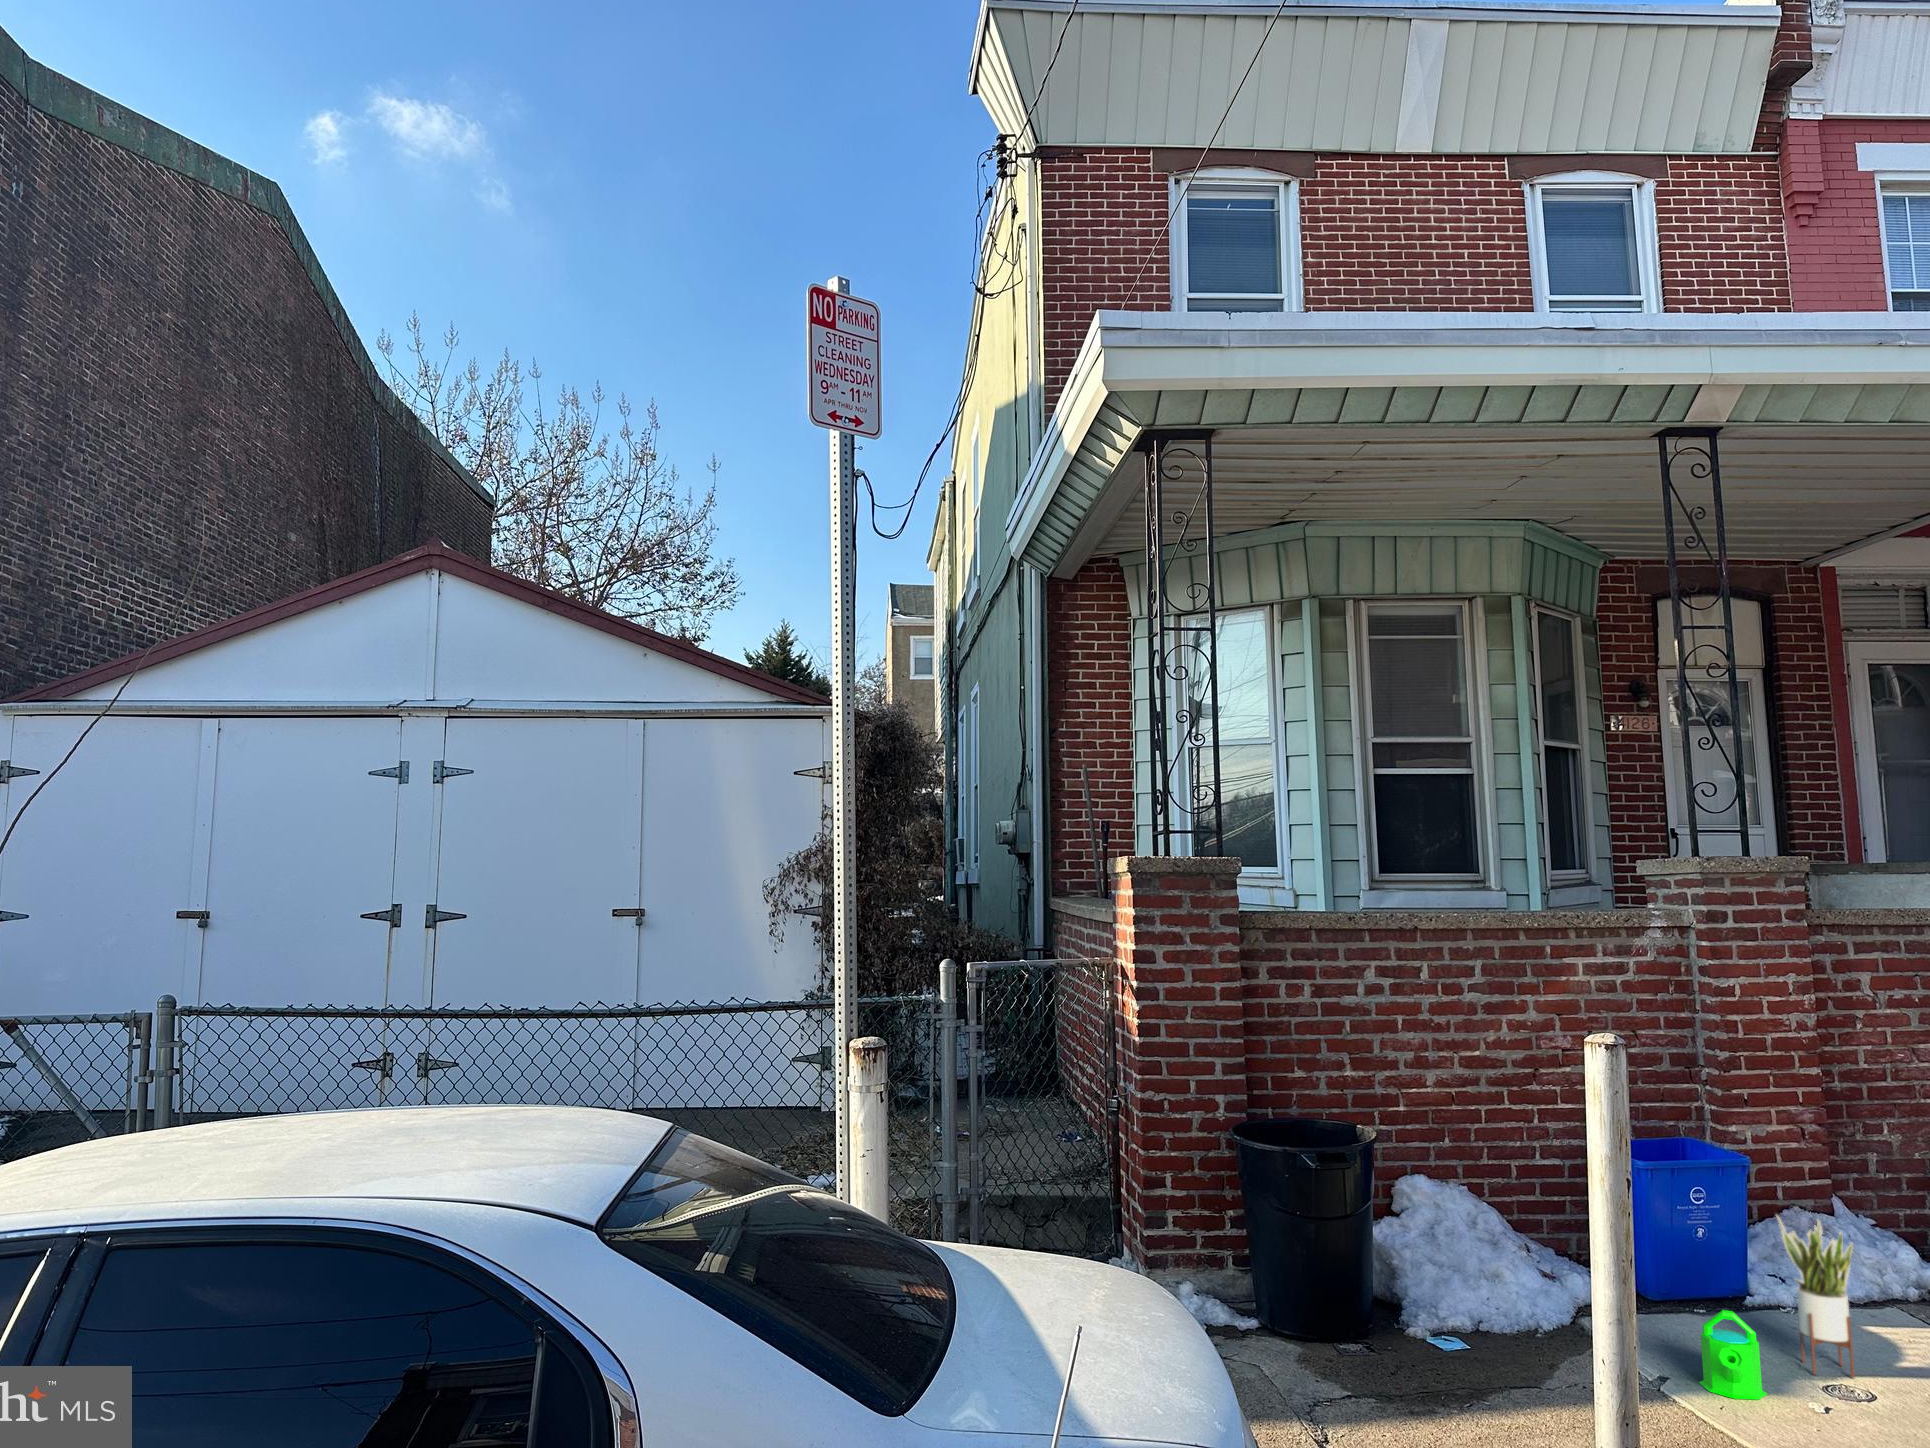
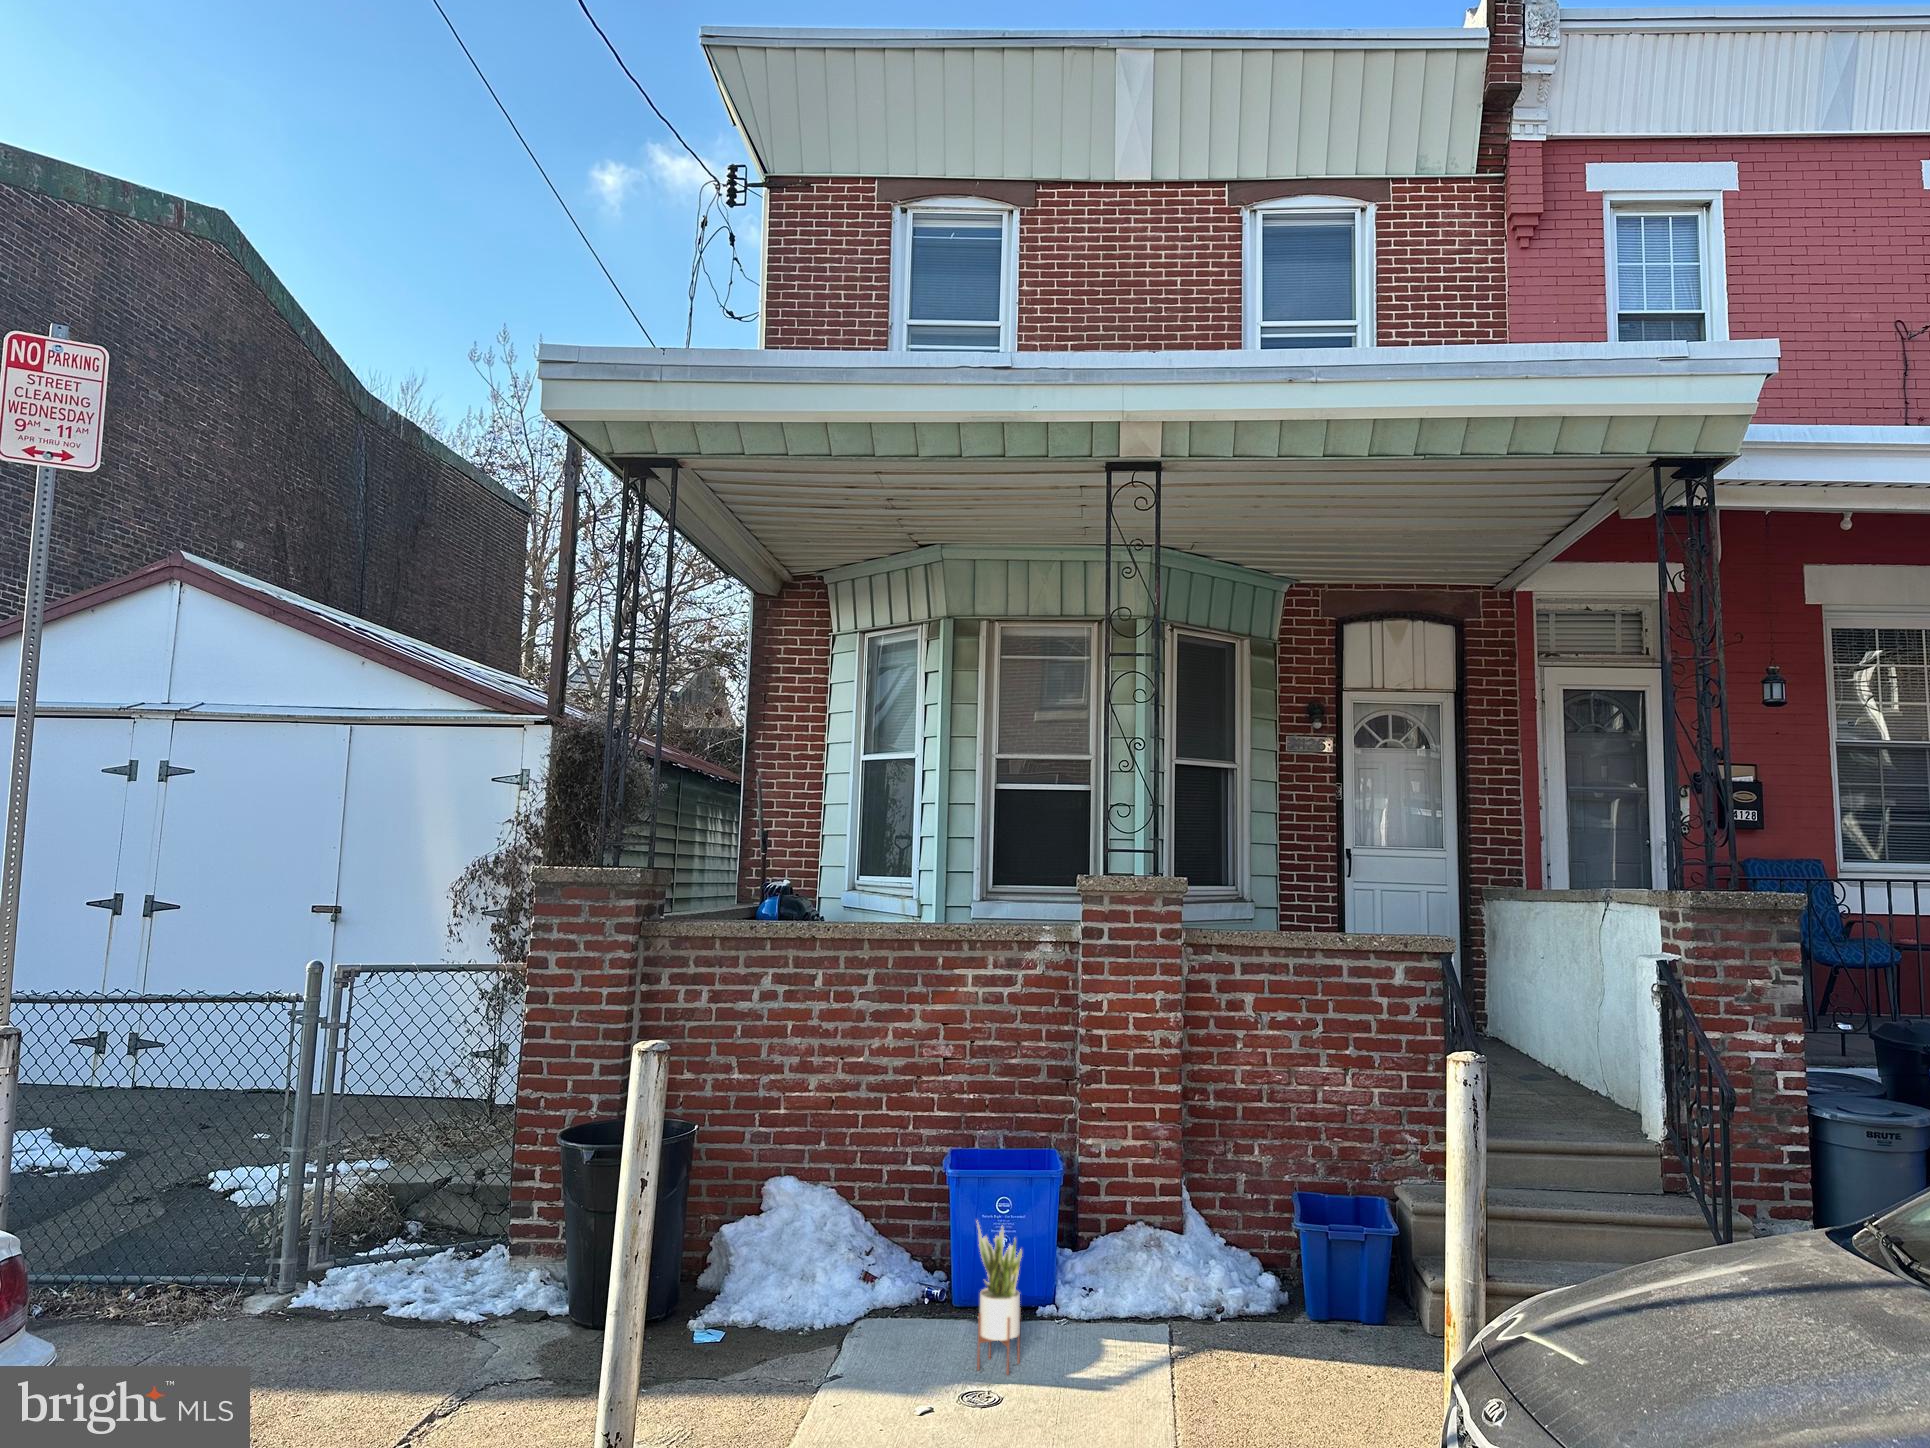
watering can: present [1699,1310,1767,1400] -> none [843,1306,910,1390]

